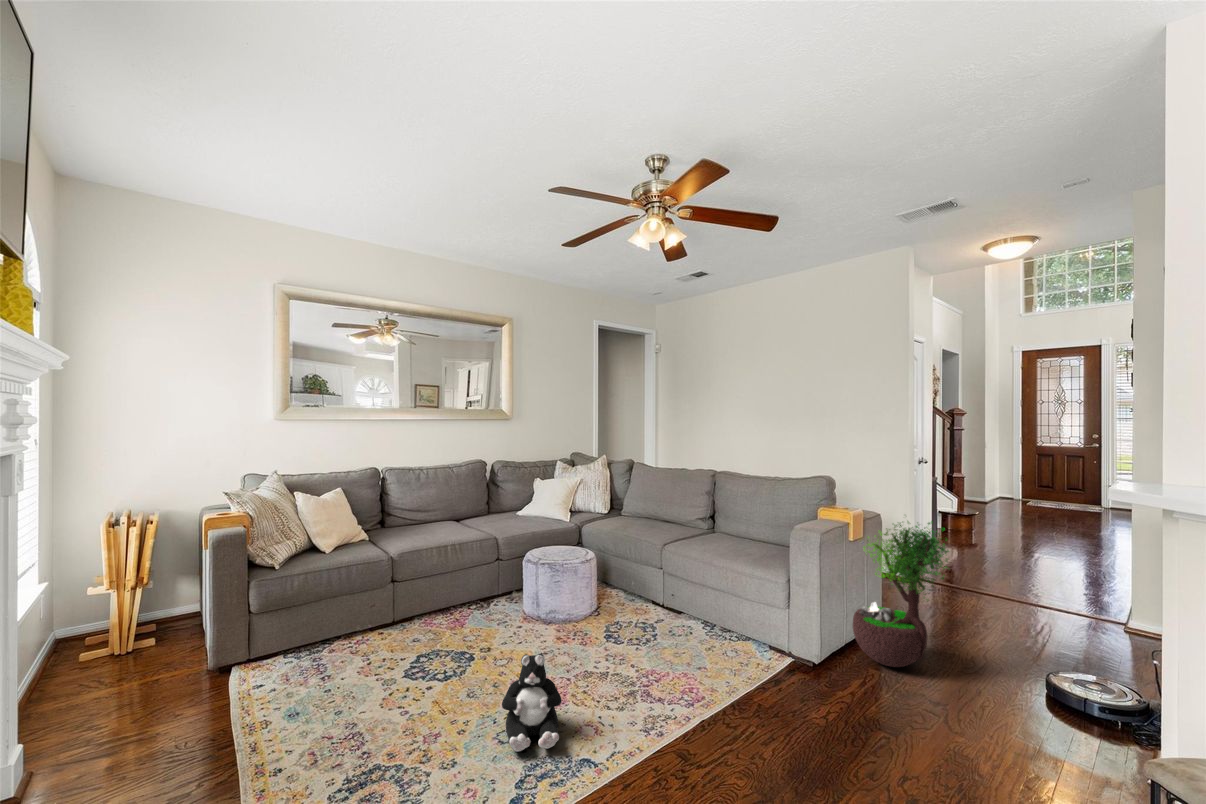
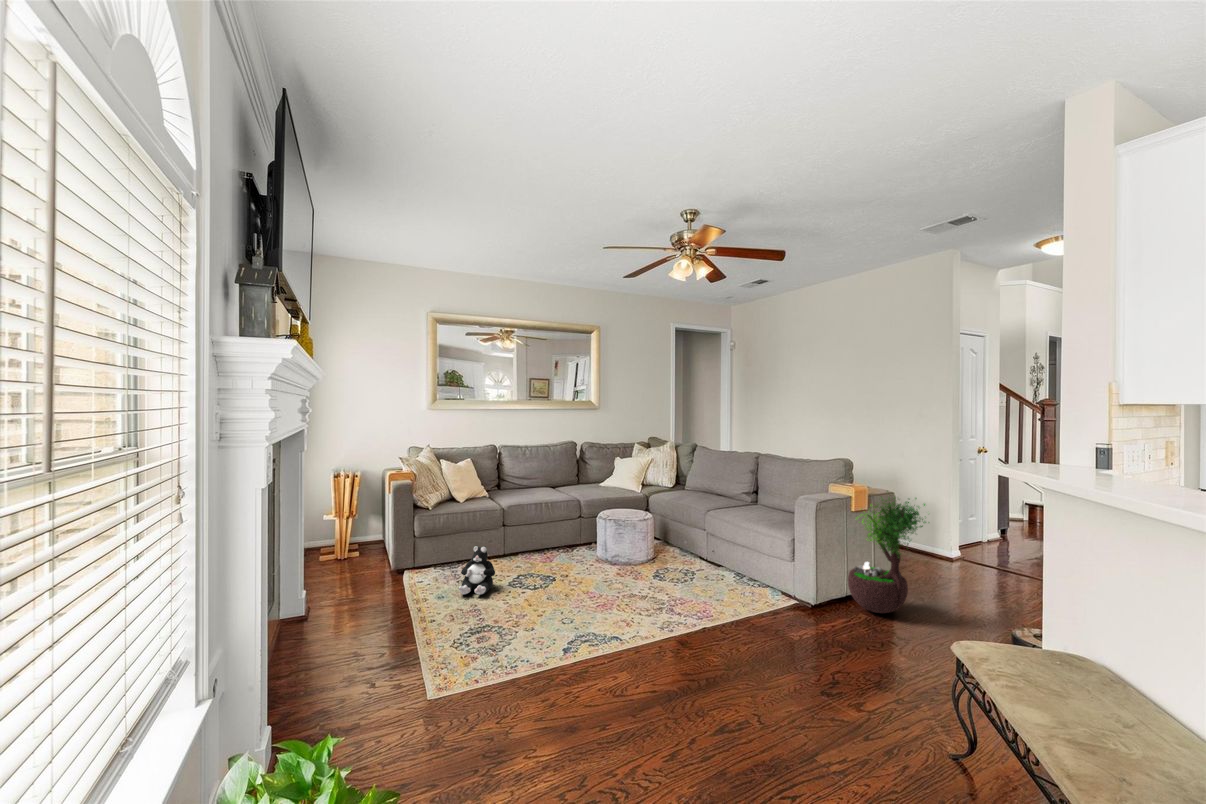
plush toy: present [502,654,562,752] -> present [459,546,495,595]

